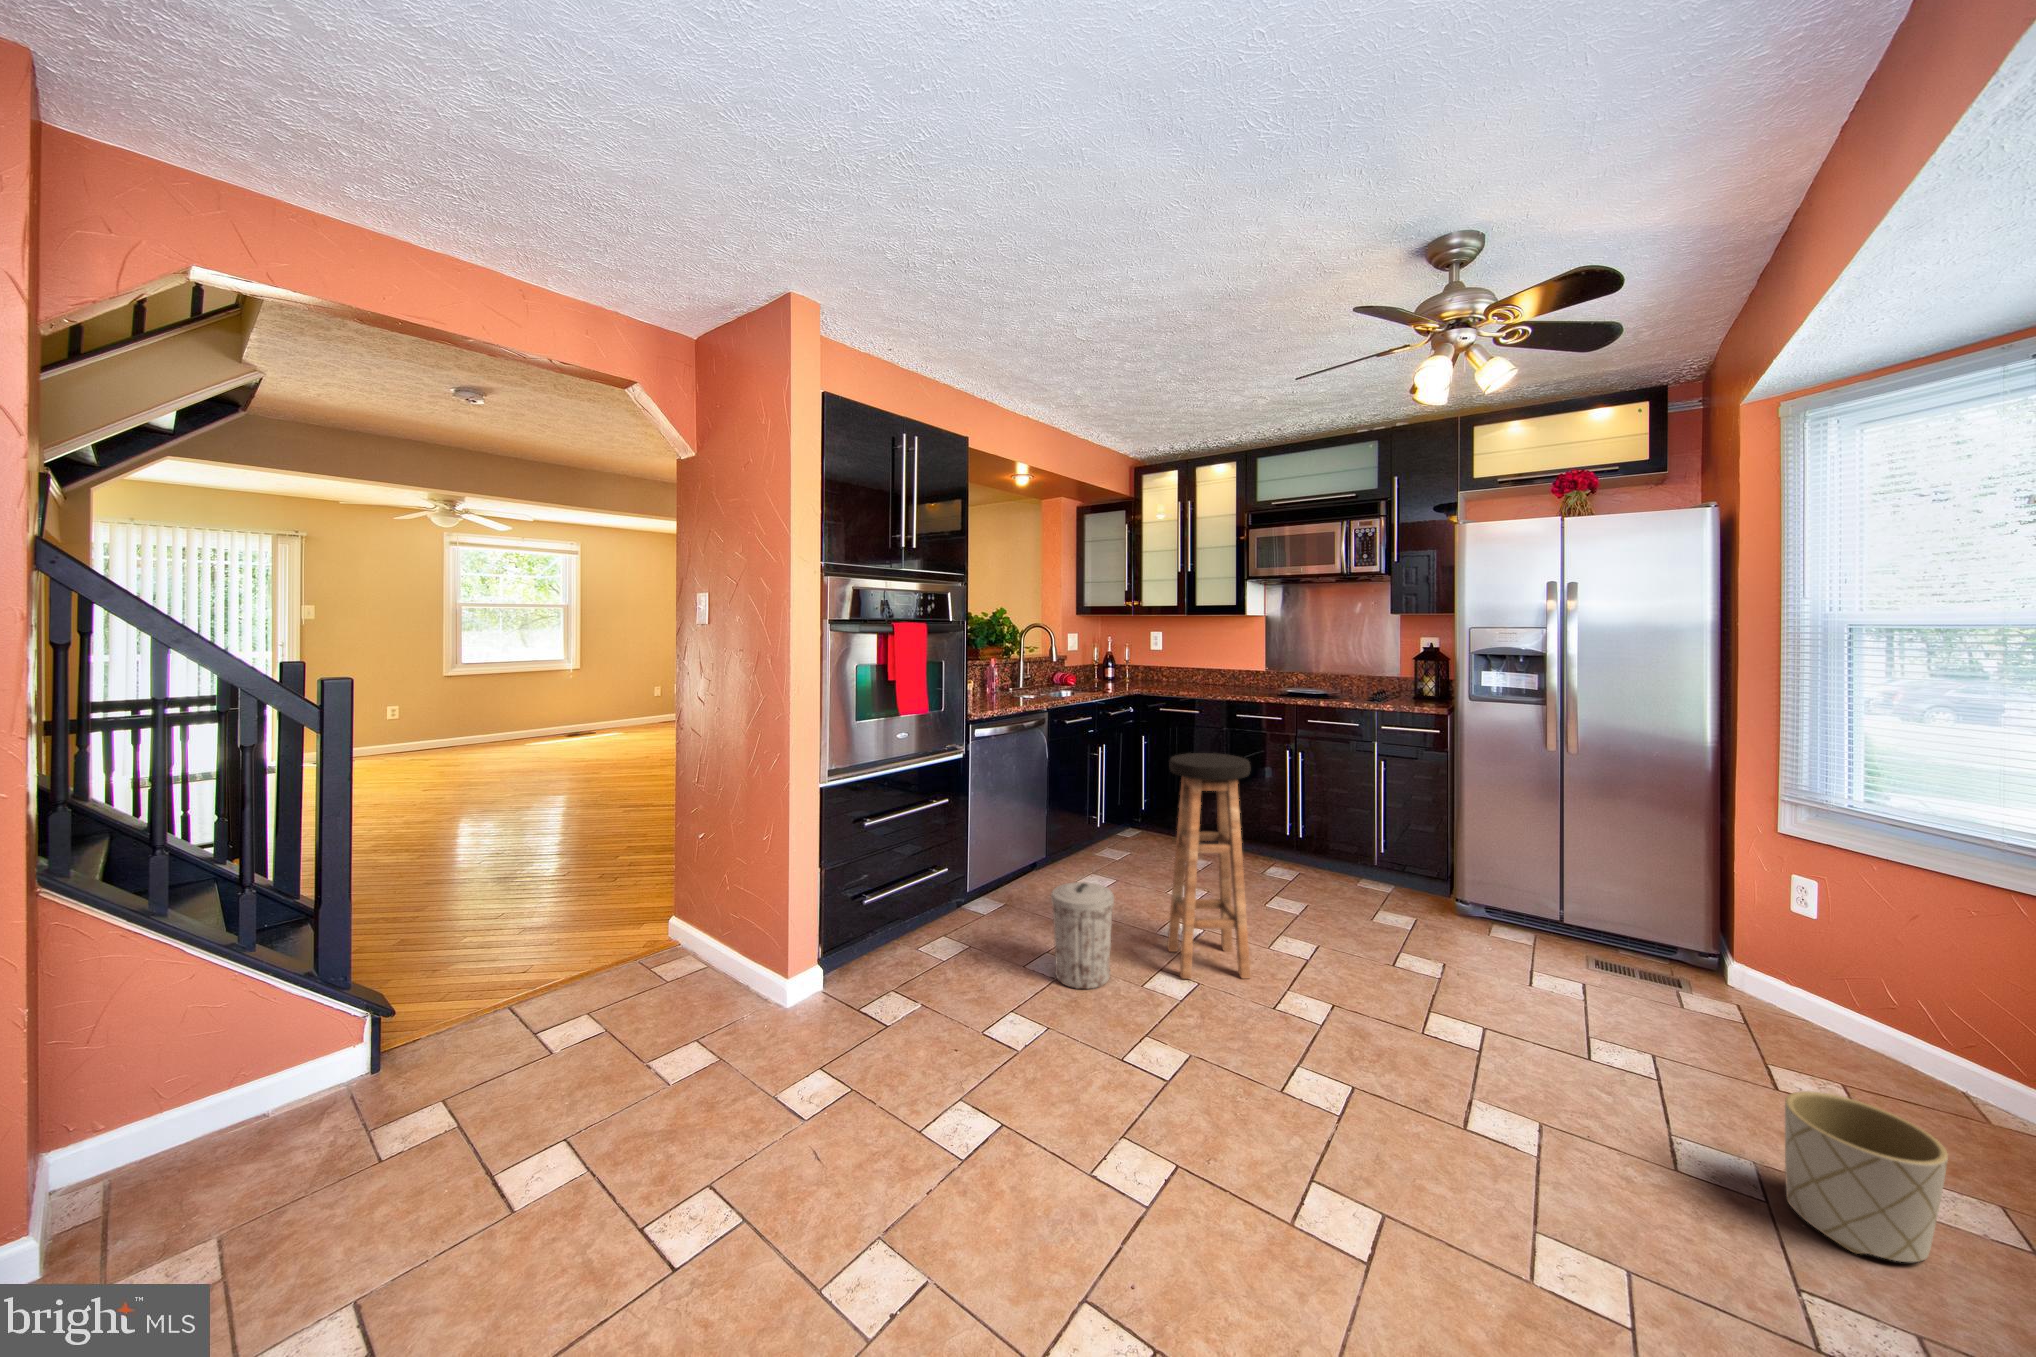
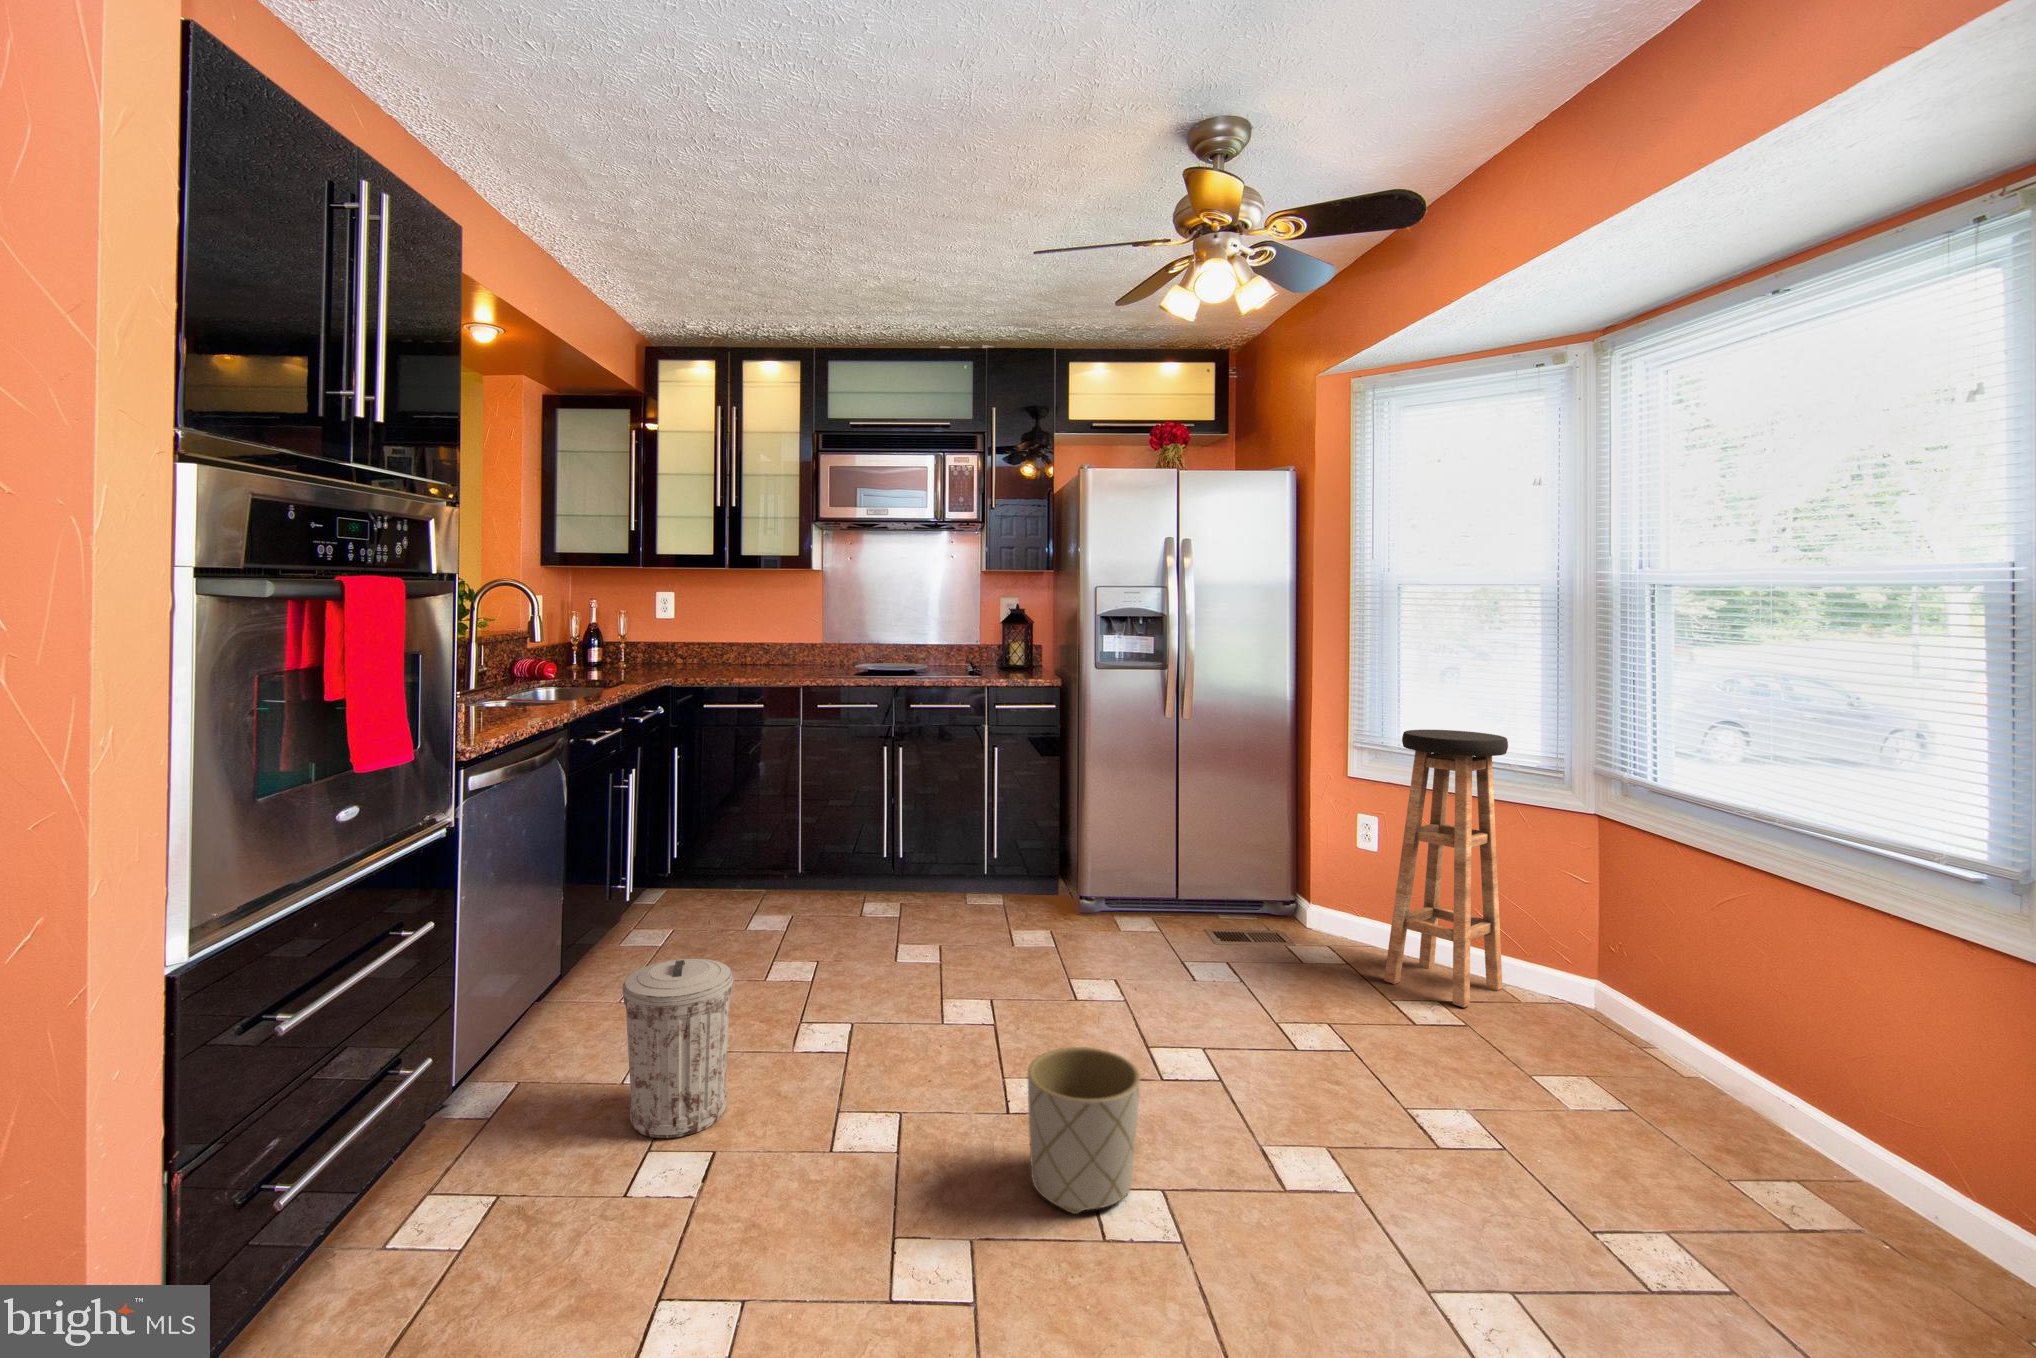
bar stool: present [1167,753,1251,979] -> present [1384,730,1508,1007]
planter: present [1785,1091,1948,1262] -> present [1028,1047,1140,1214]

